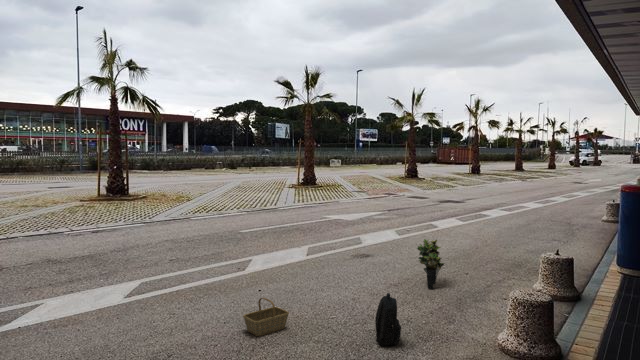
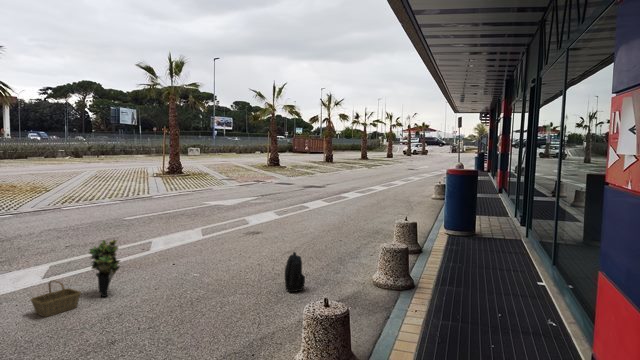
potted plant: present [417,239,444,289] -> present [89,240,120,297]
basket: present [243,298,289,336] -> present [31,280,81,317]

